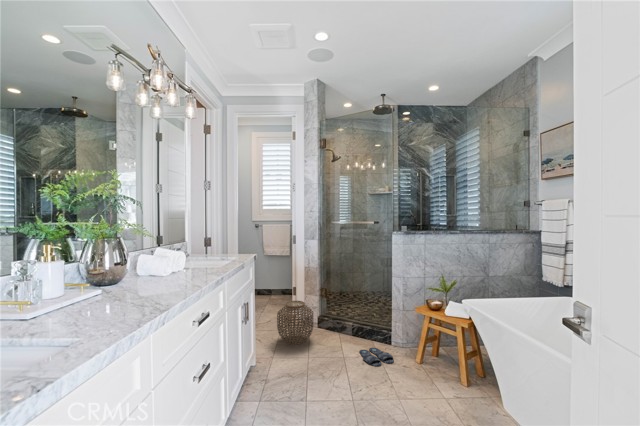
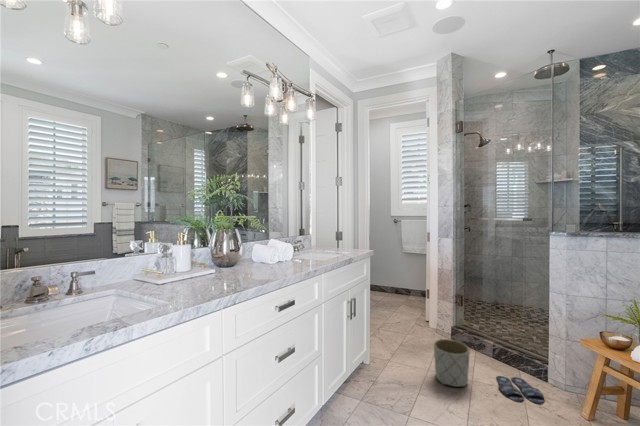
woven basket: present [277,301,313,345] -> none [401,303,442,351]
planter: none [314,328,343,370] -> present [434,339,470,387]

